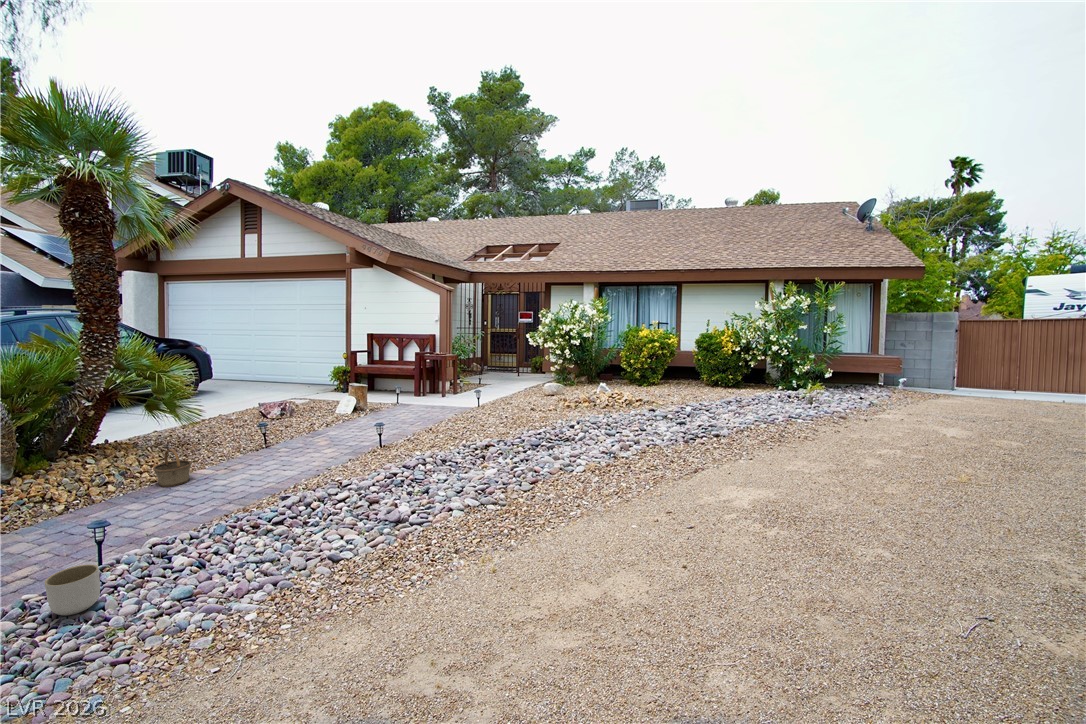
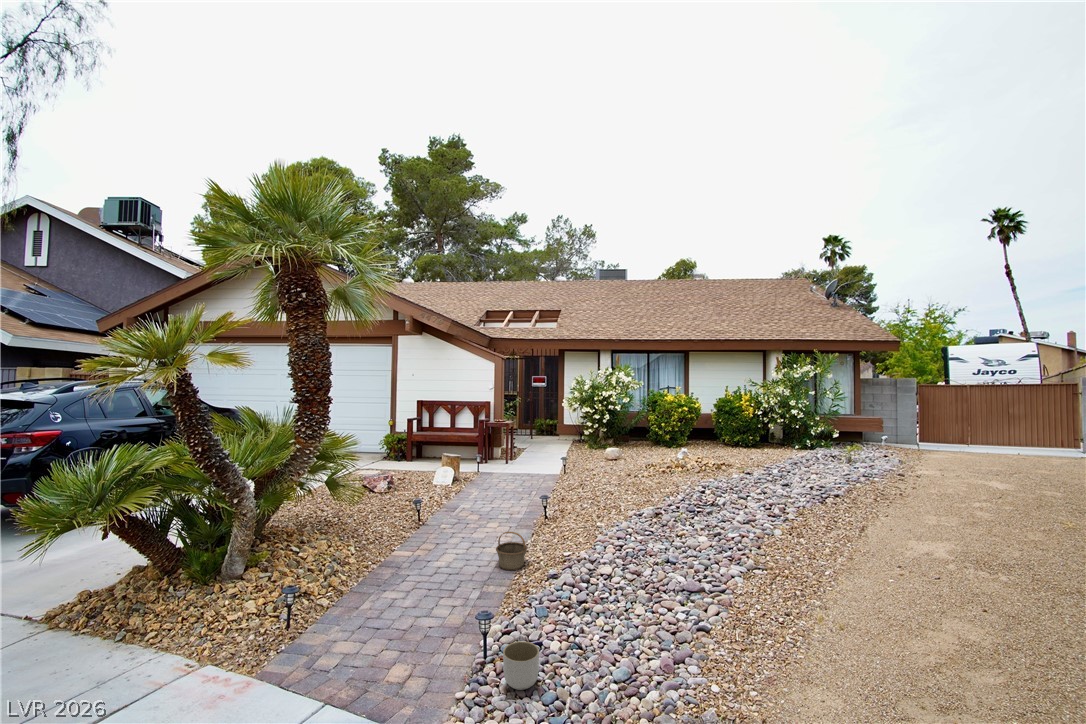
basket: present [153,449,192,487] -> present [496,532,527,570]

